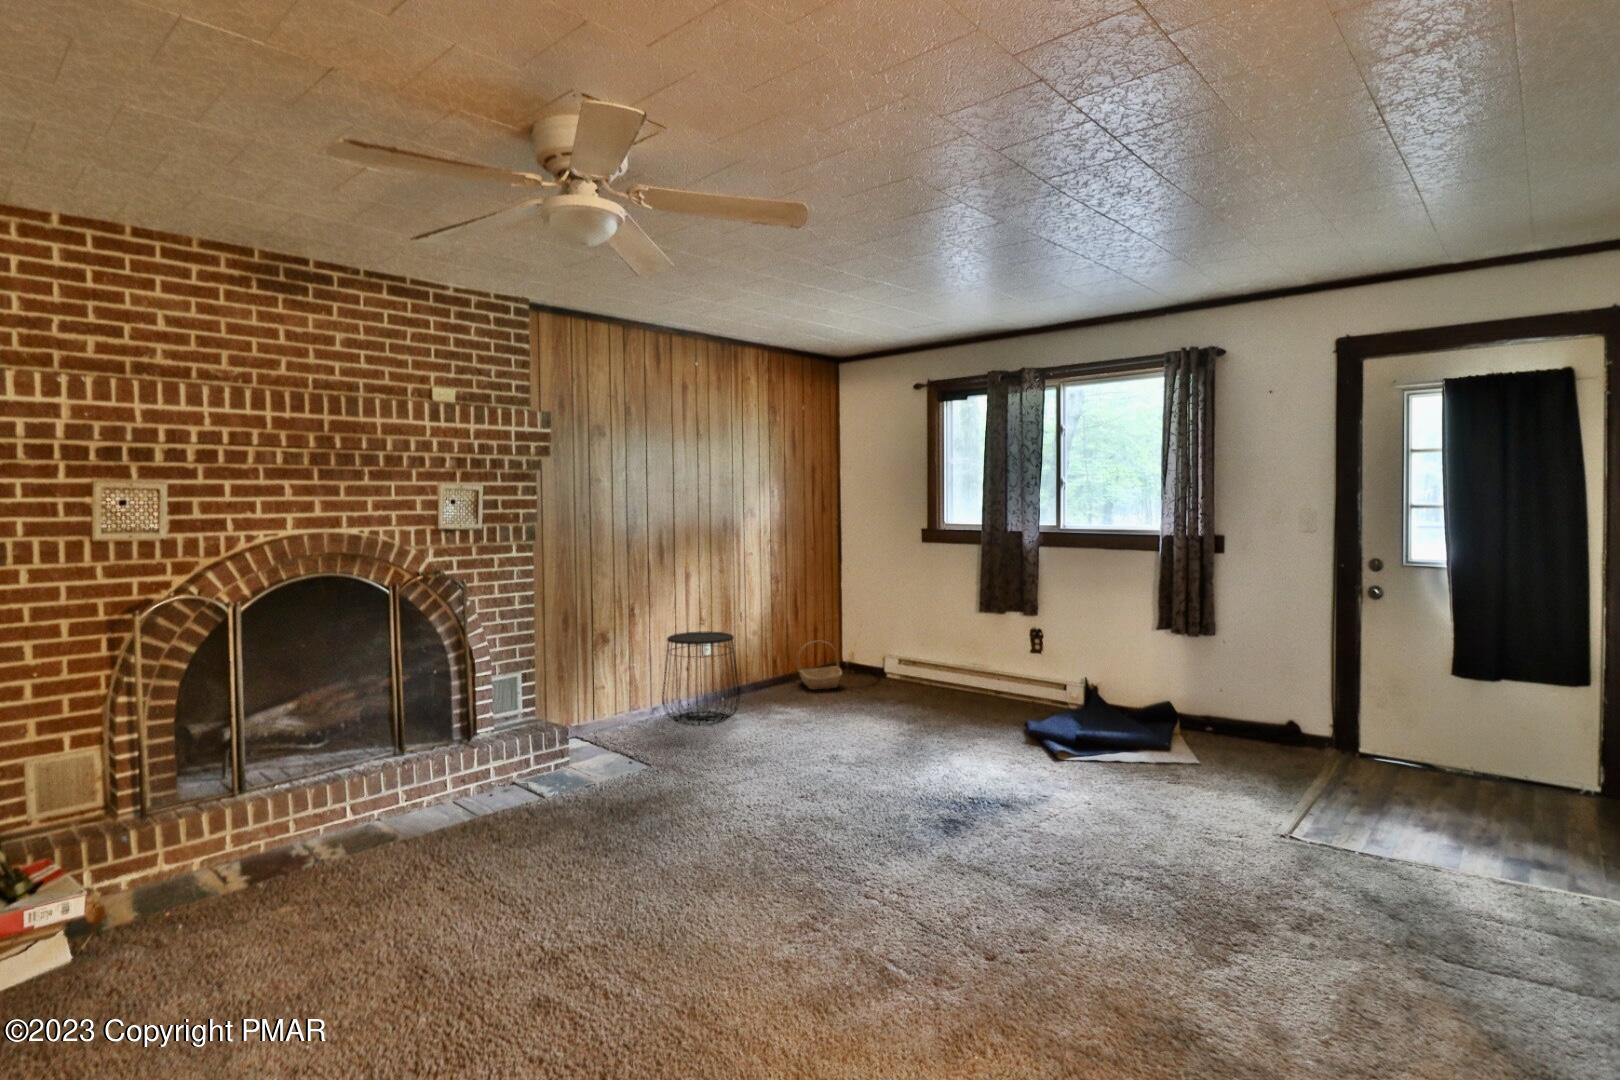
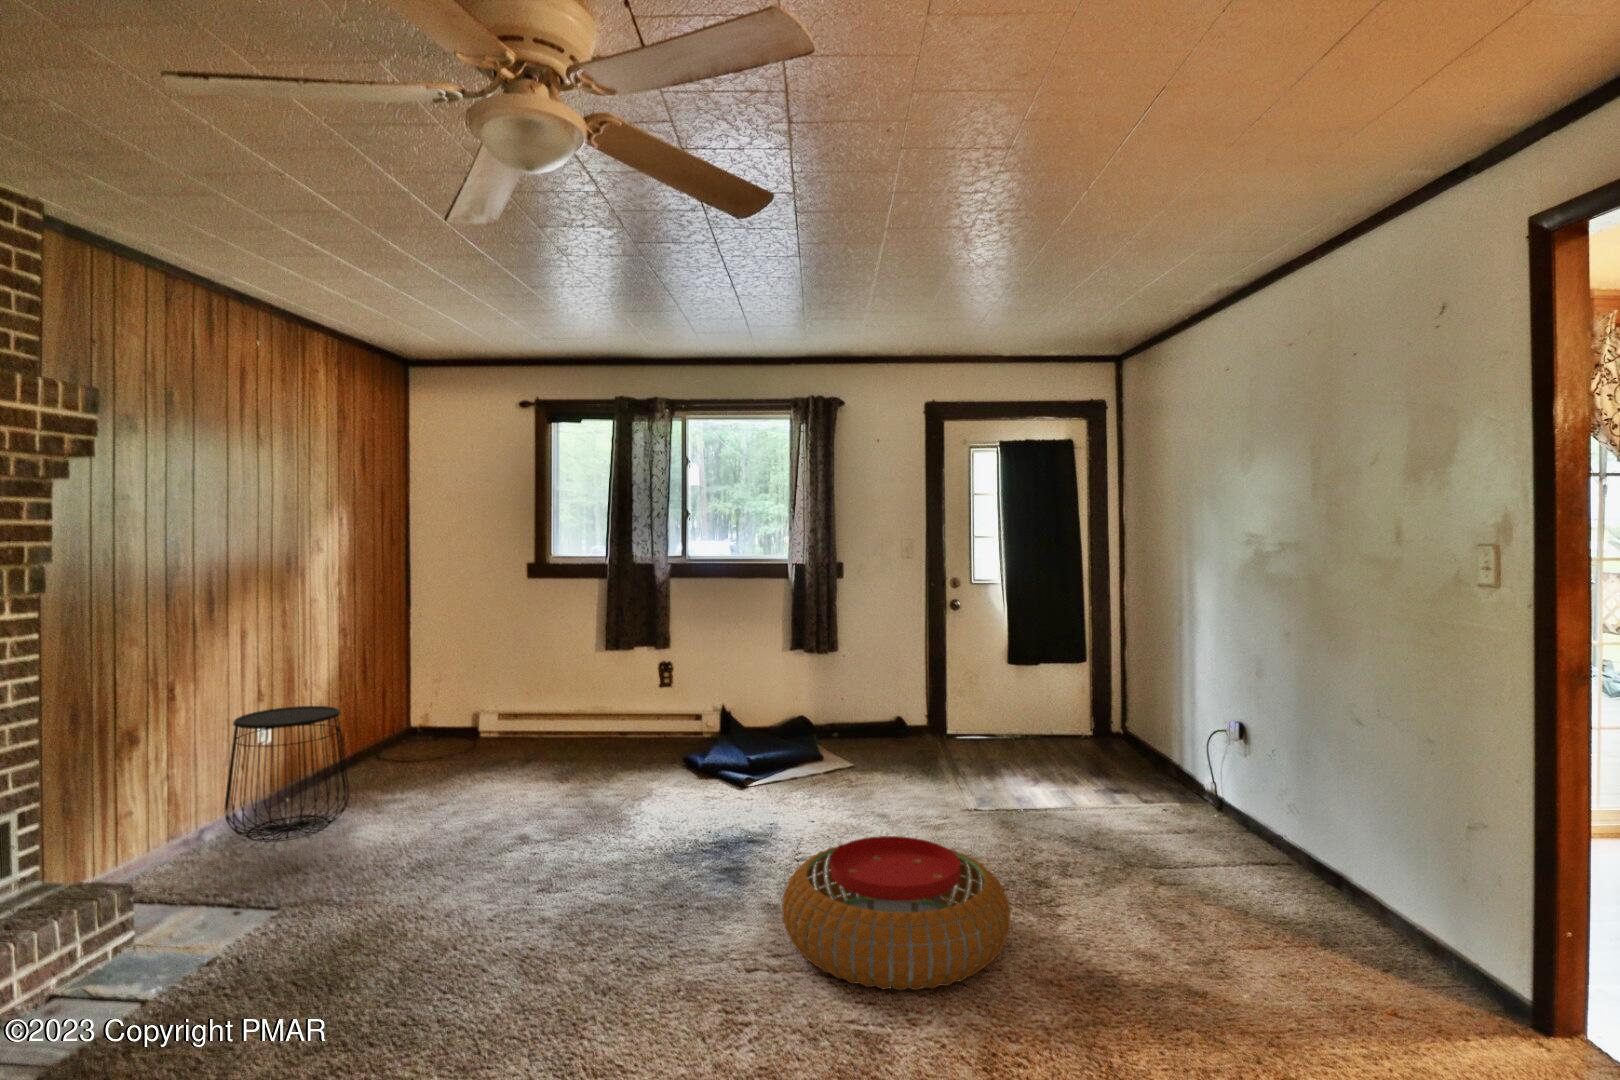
basket: present [797,641,842,690] -> none [373,702,440,764]
pouf: none [895,810,1130,964] -> present [782,836,1010,990]

